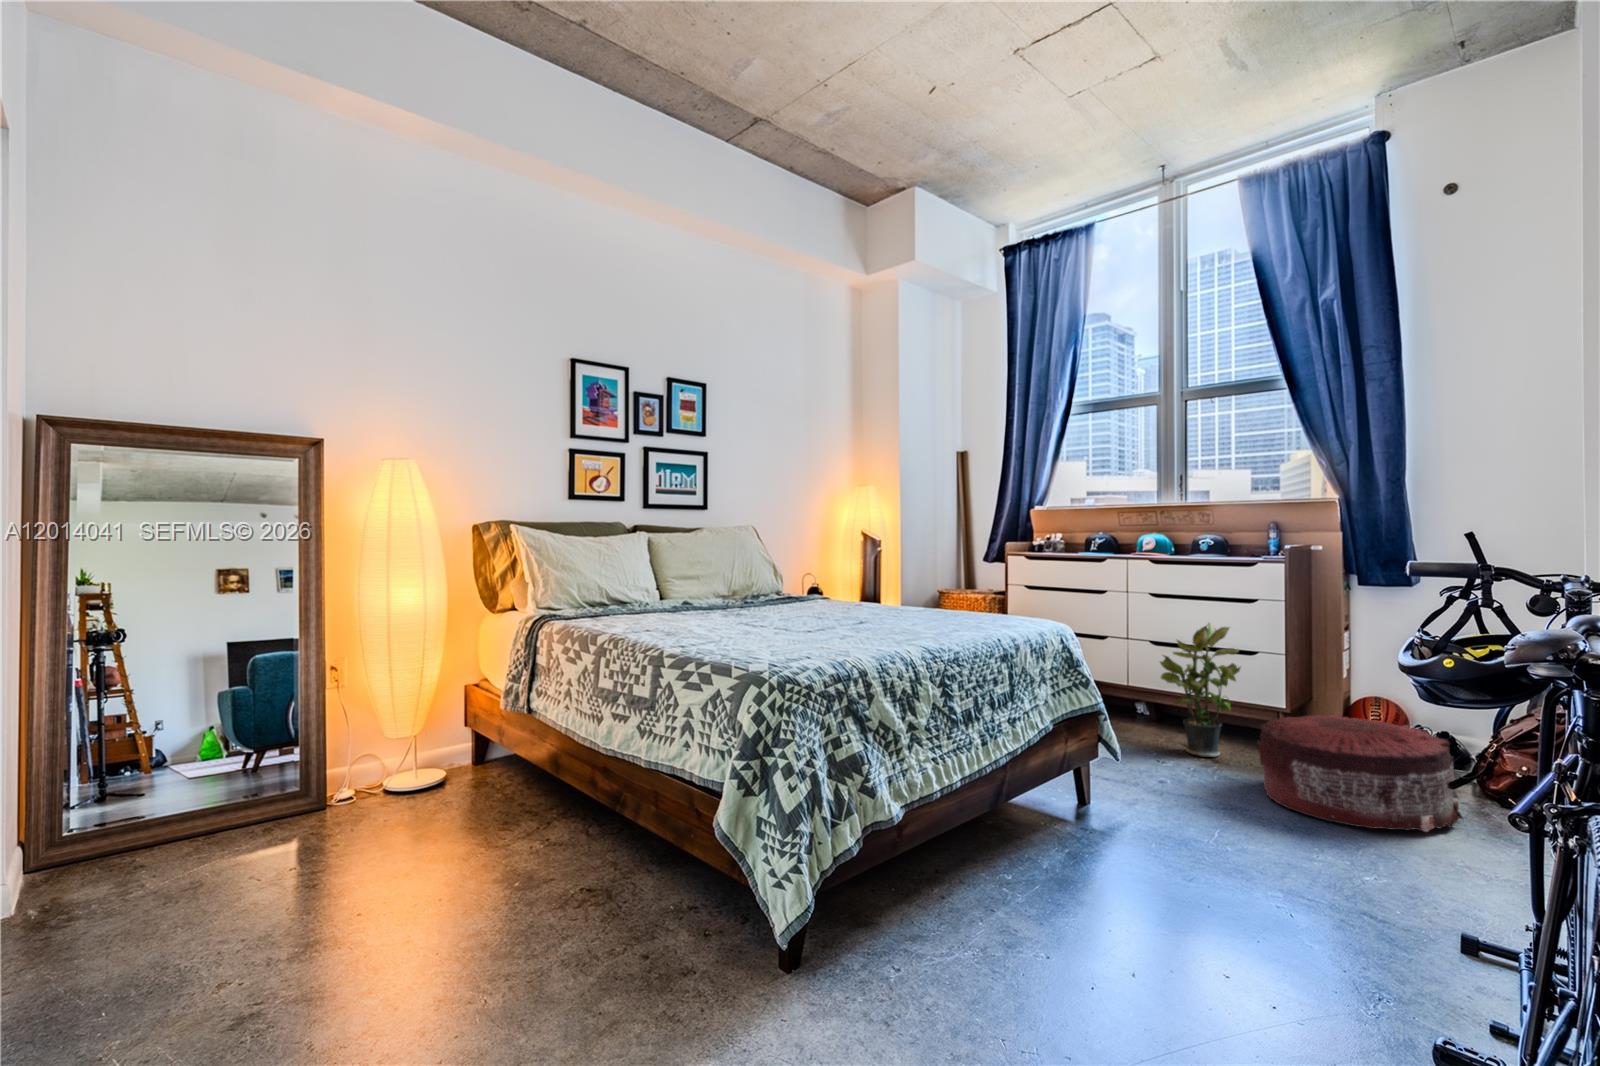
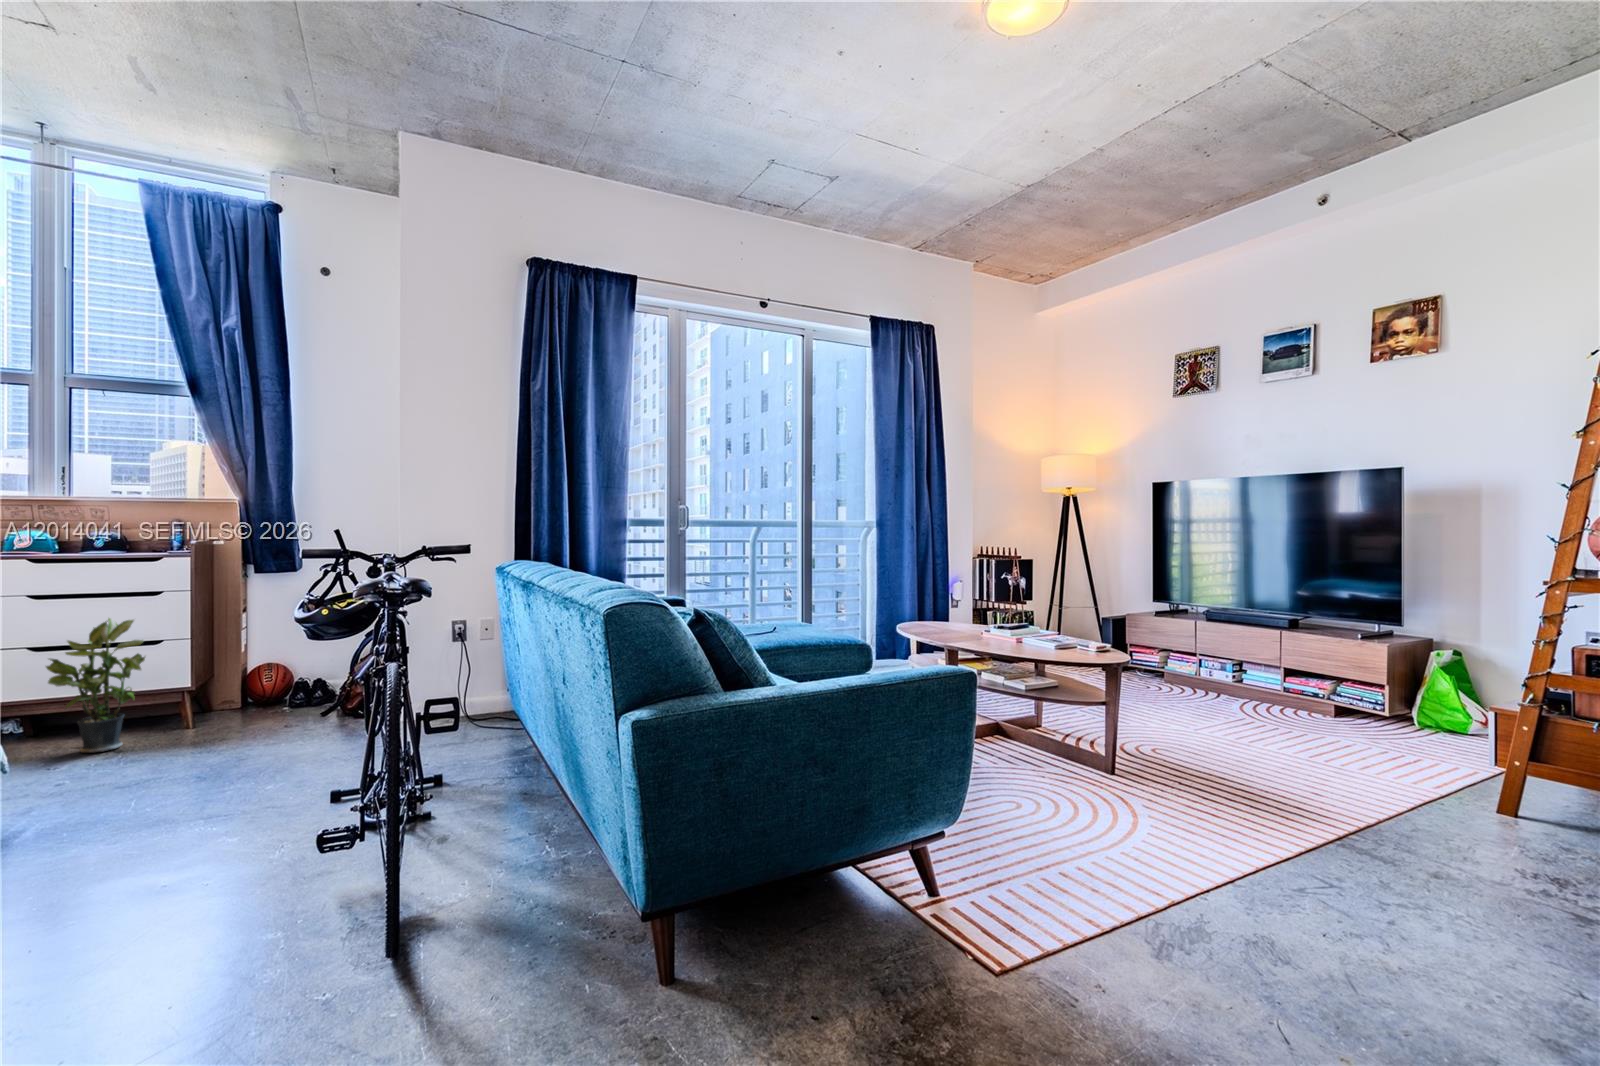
pouf: present [1257,715,1463,832] -> none [167,675,332,766]

